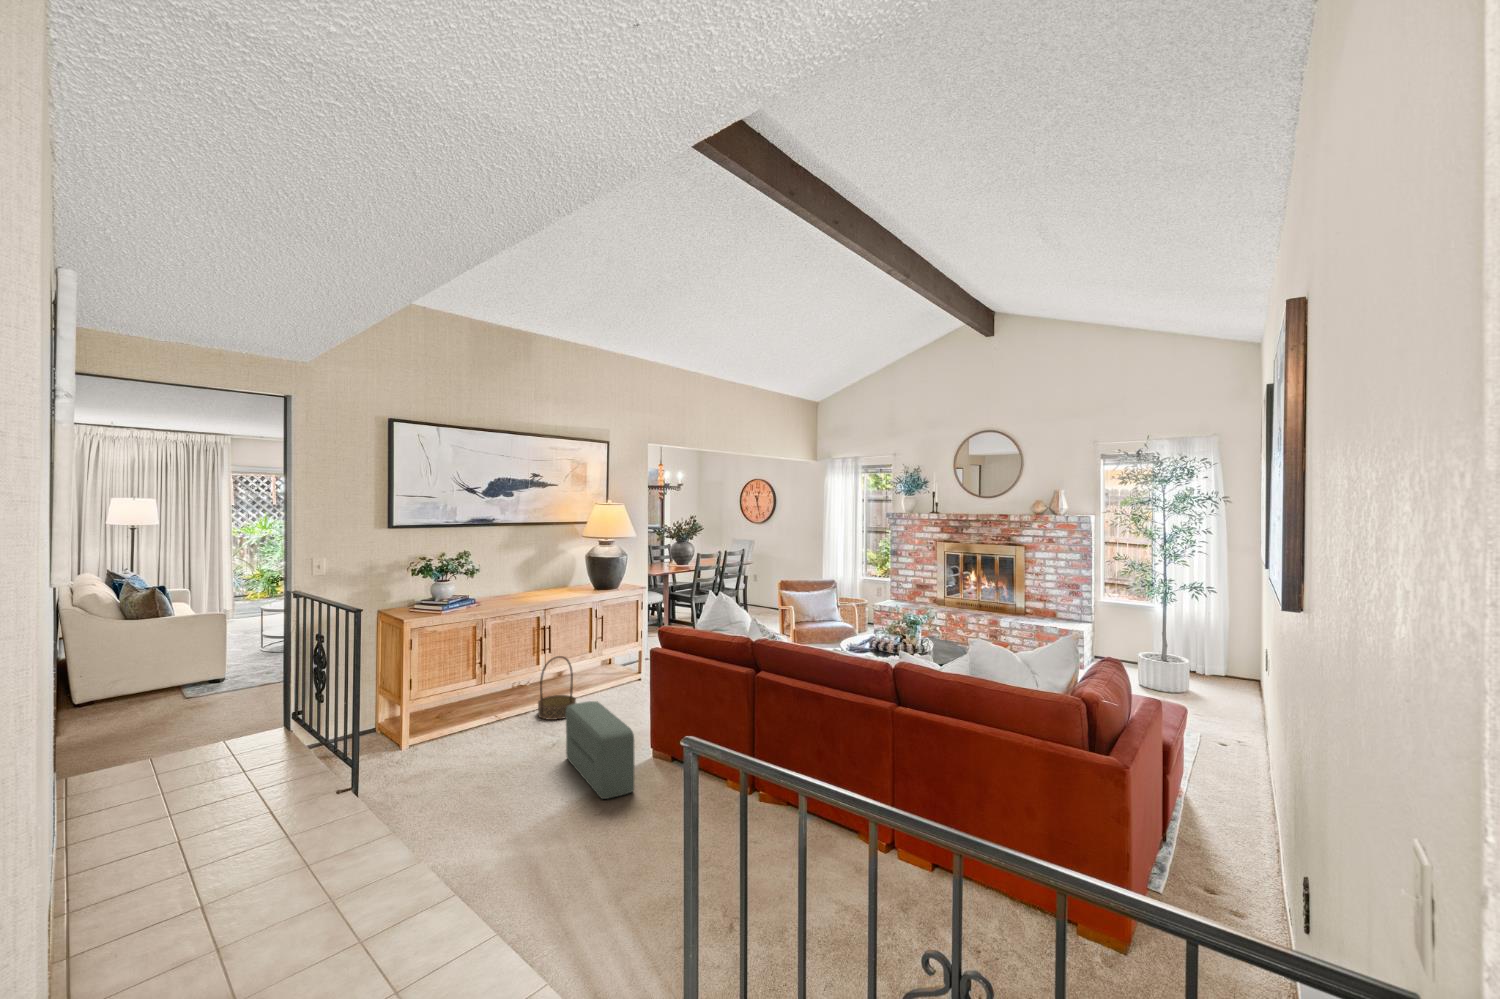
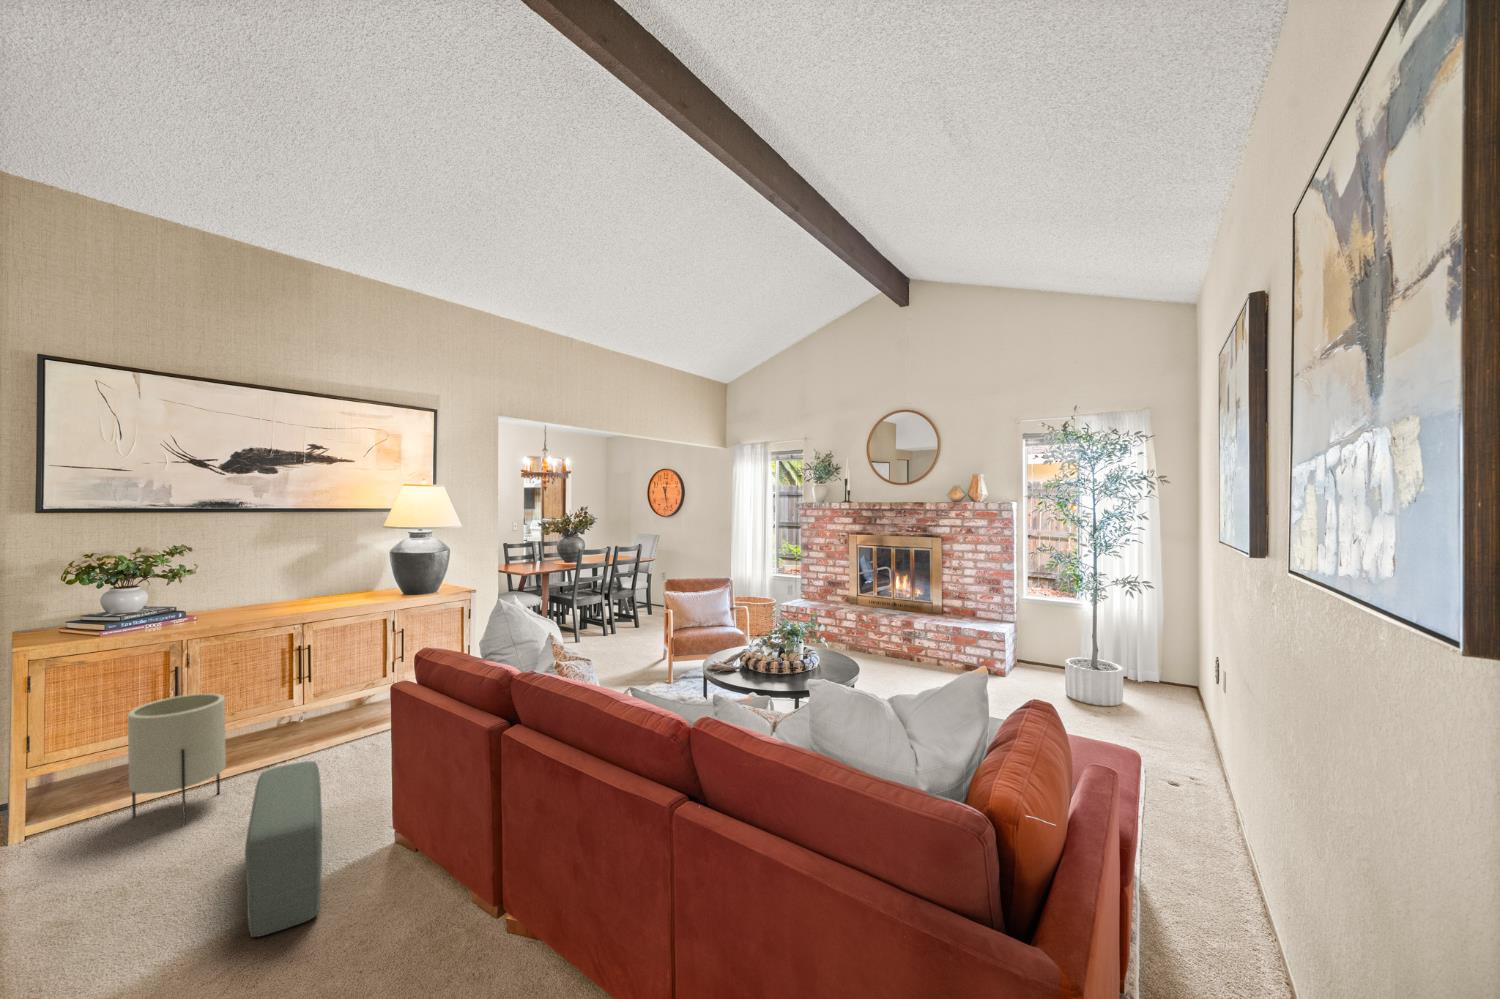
basket: present [538,656,576,720] -> none [282,686,343,775]
planter: none [462,657,517,745] -> present [128,693,226,825]

